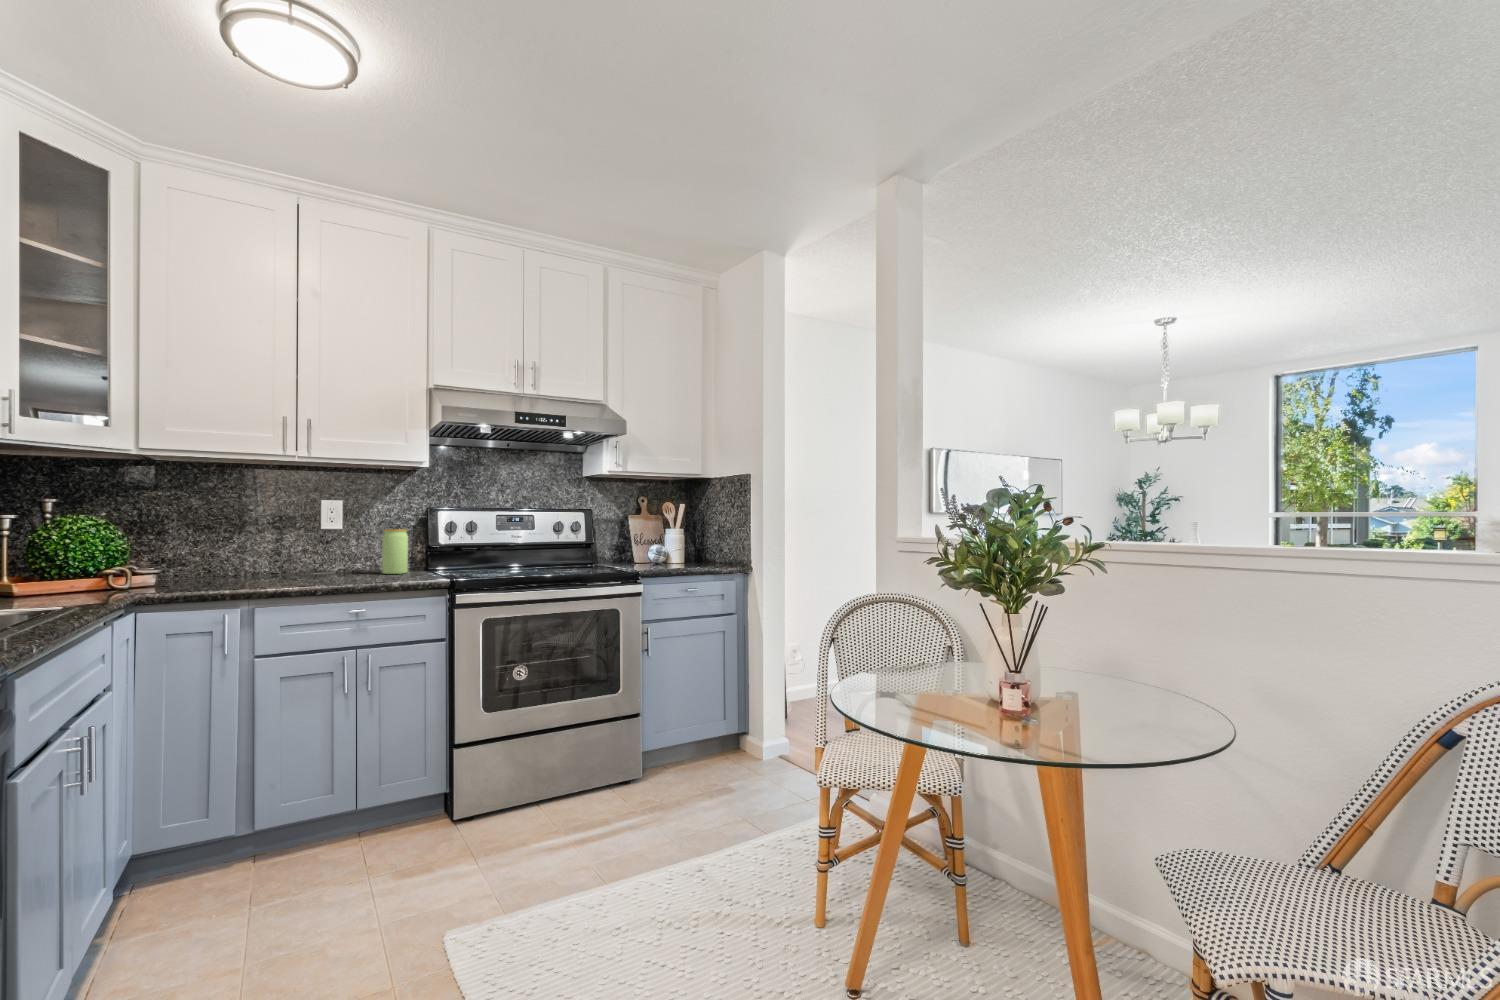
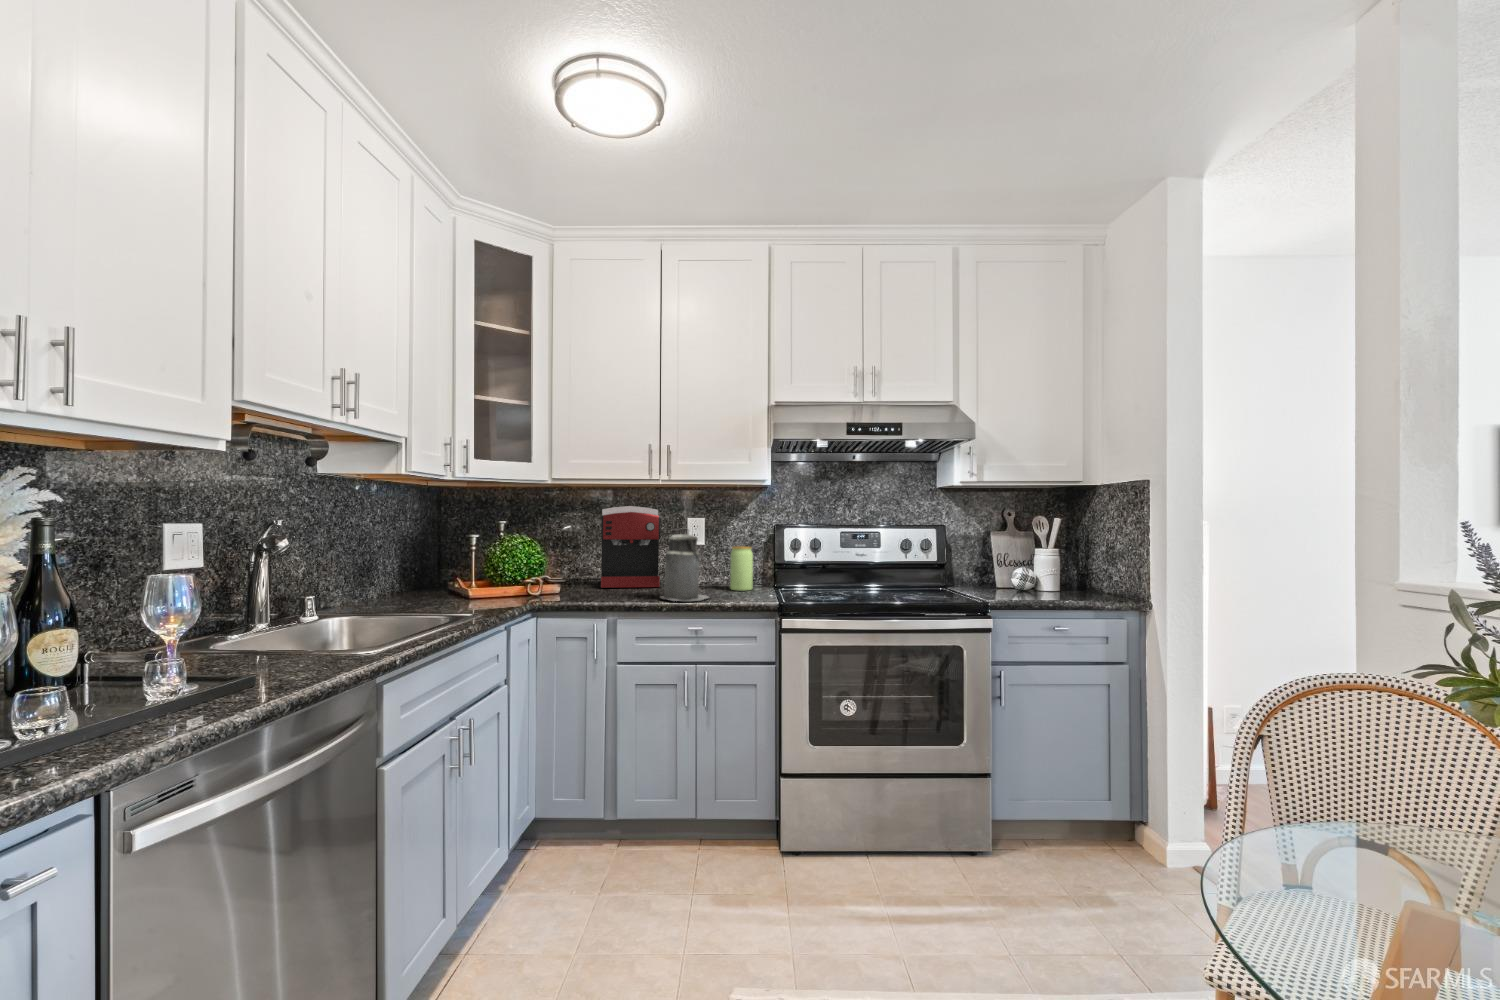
coffee maker: none [201,486,294,579] -> present [601,506,661,588]
canister: none [306,508,368,585] -> present [661,529,708,601]

